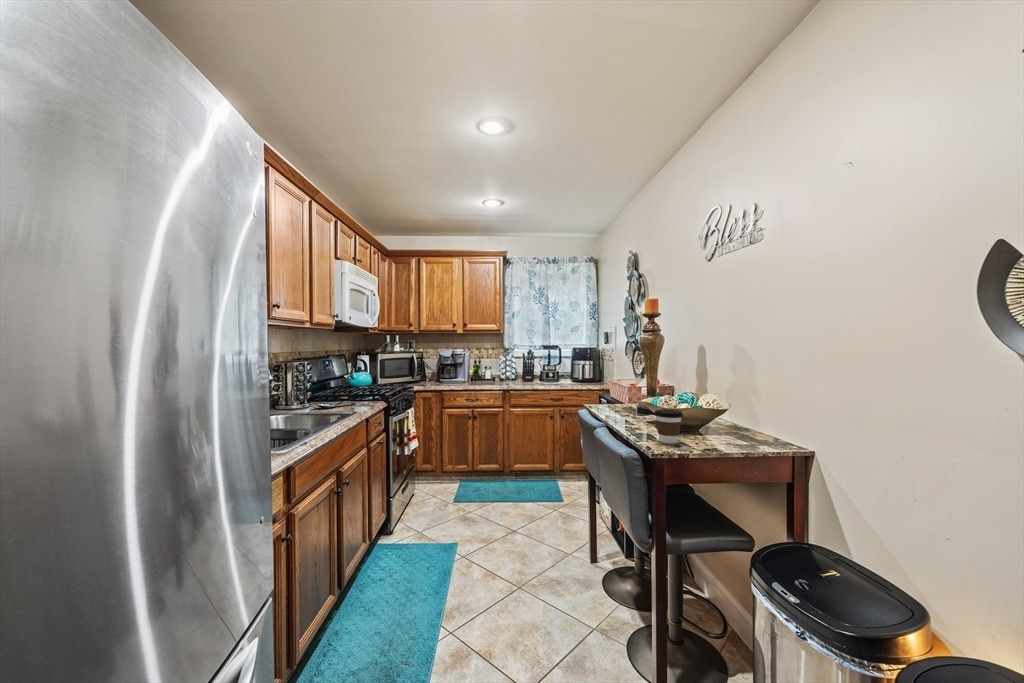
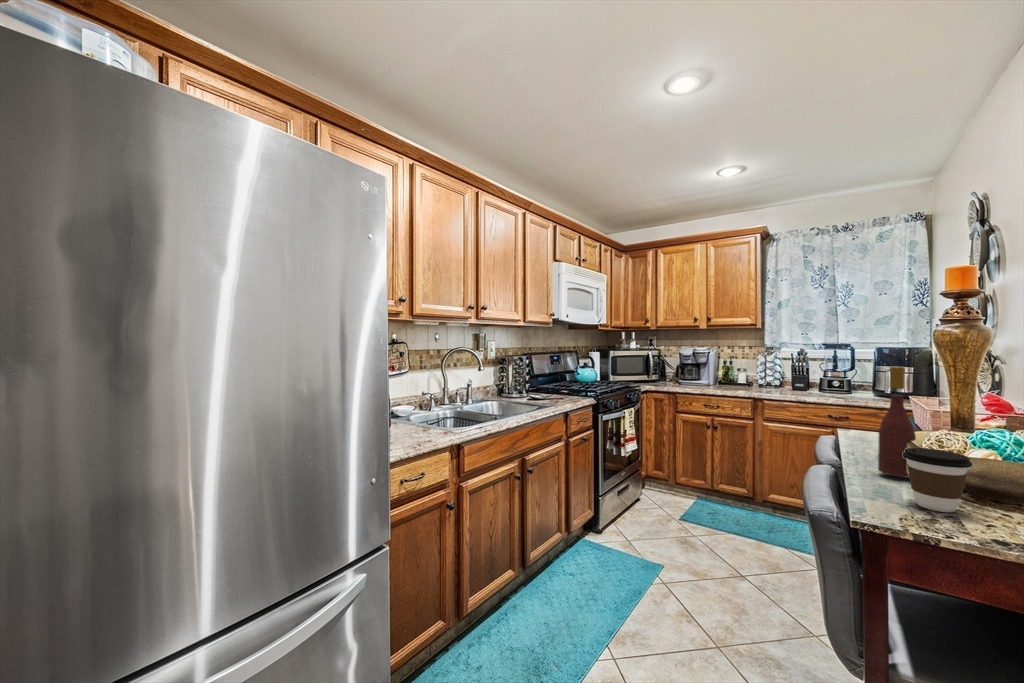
wine bottle: none [629,362,648,432] -> present [878,367,916,478]

